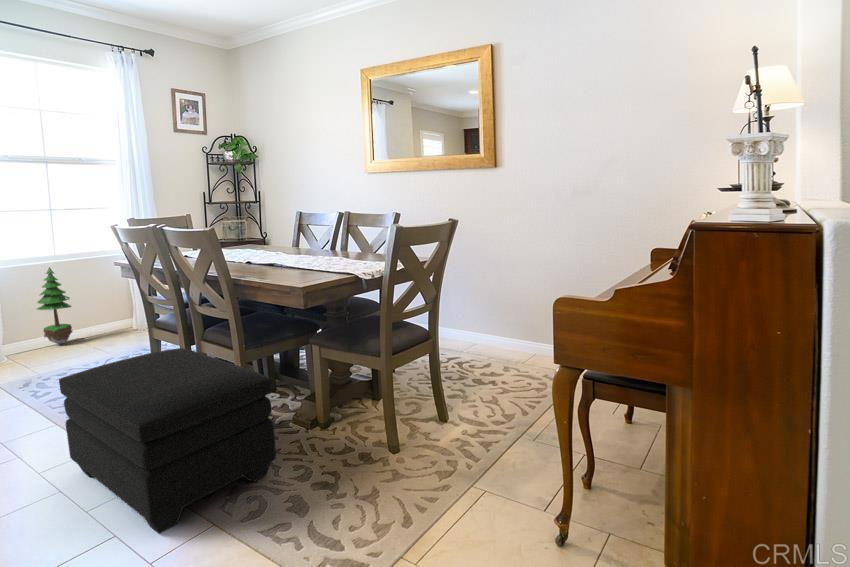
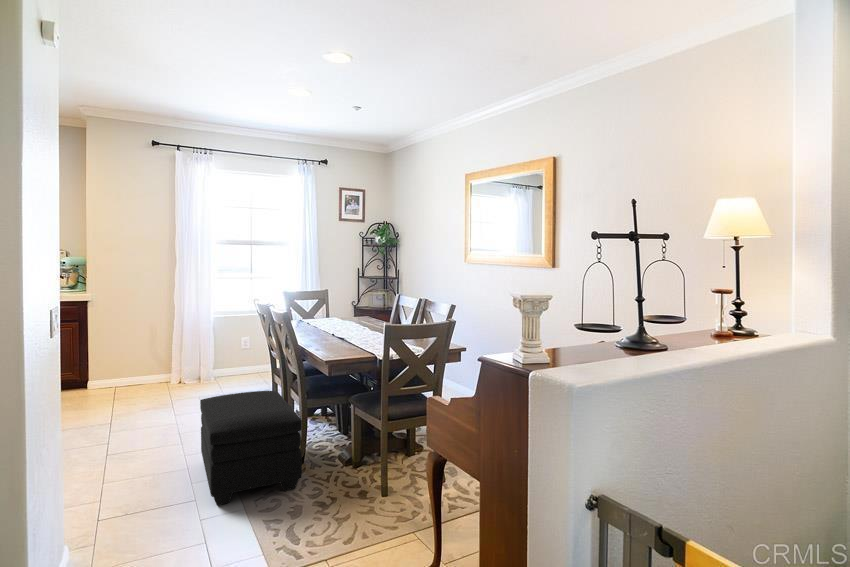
potted tree: present [37,267,72,345] -> none [236,321,257,377]

